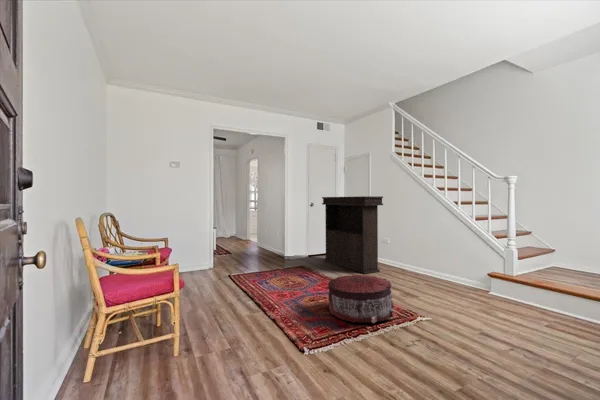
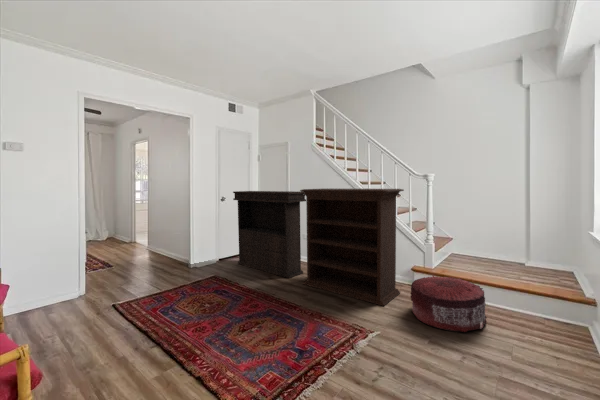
bookshelf: none [374,192,474,302] -> present [300,188,404,306]
pouf: present [328,275,394,323] -> present [411,276,487,332]

